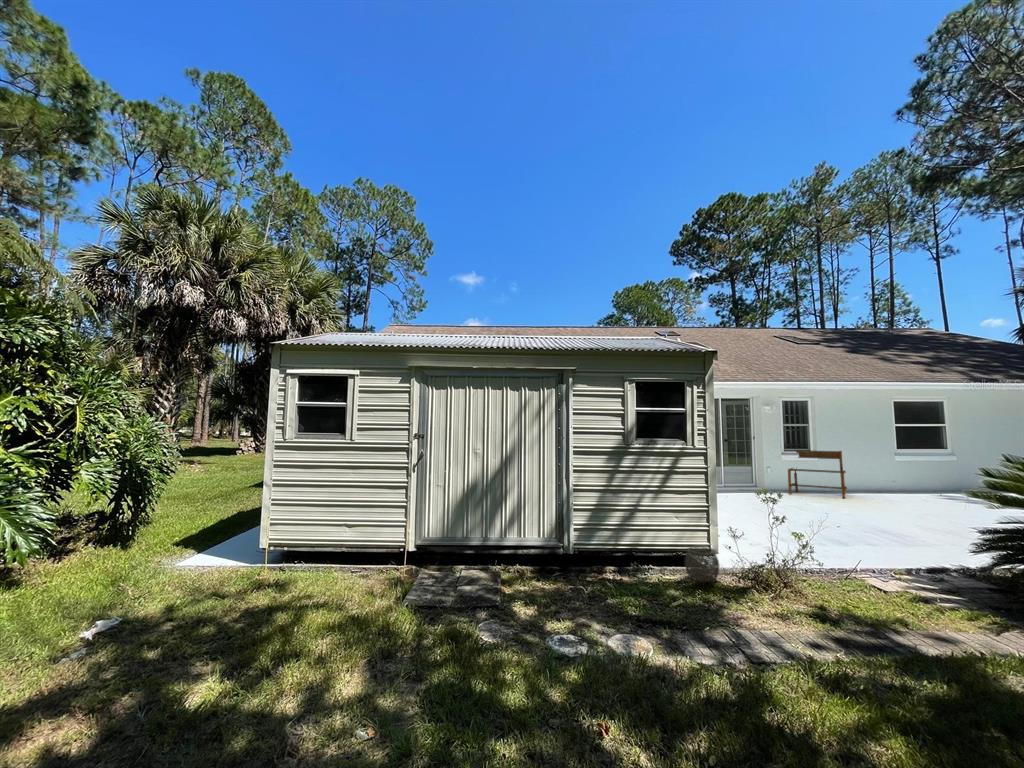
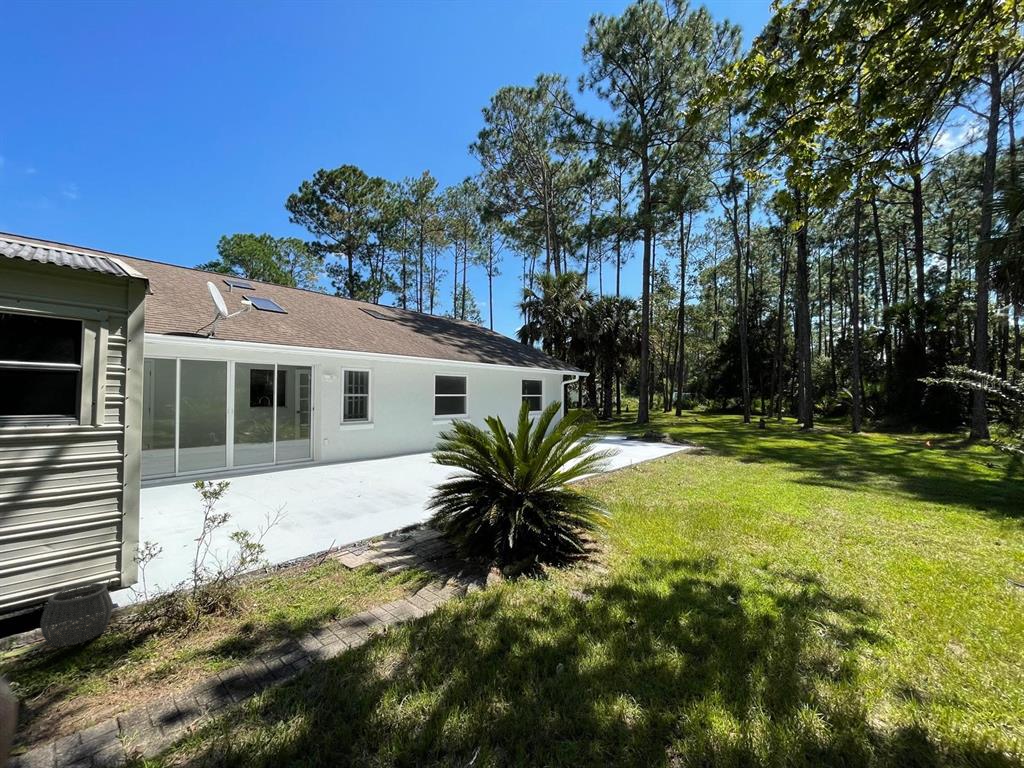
bench: present [788,450,847,498] -> none [342,420,395,466]

